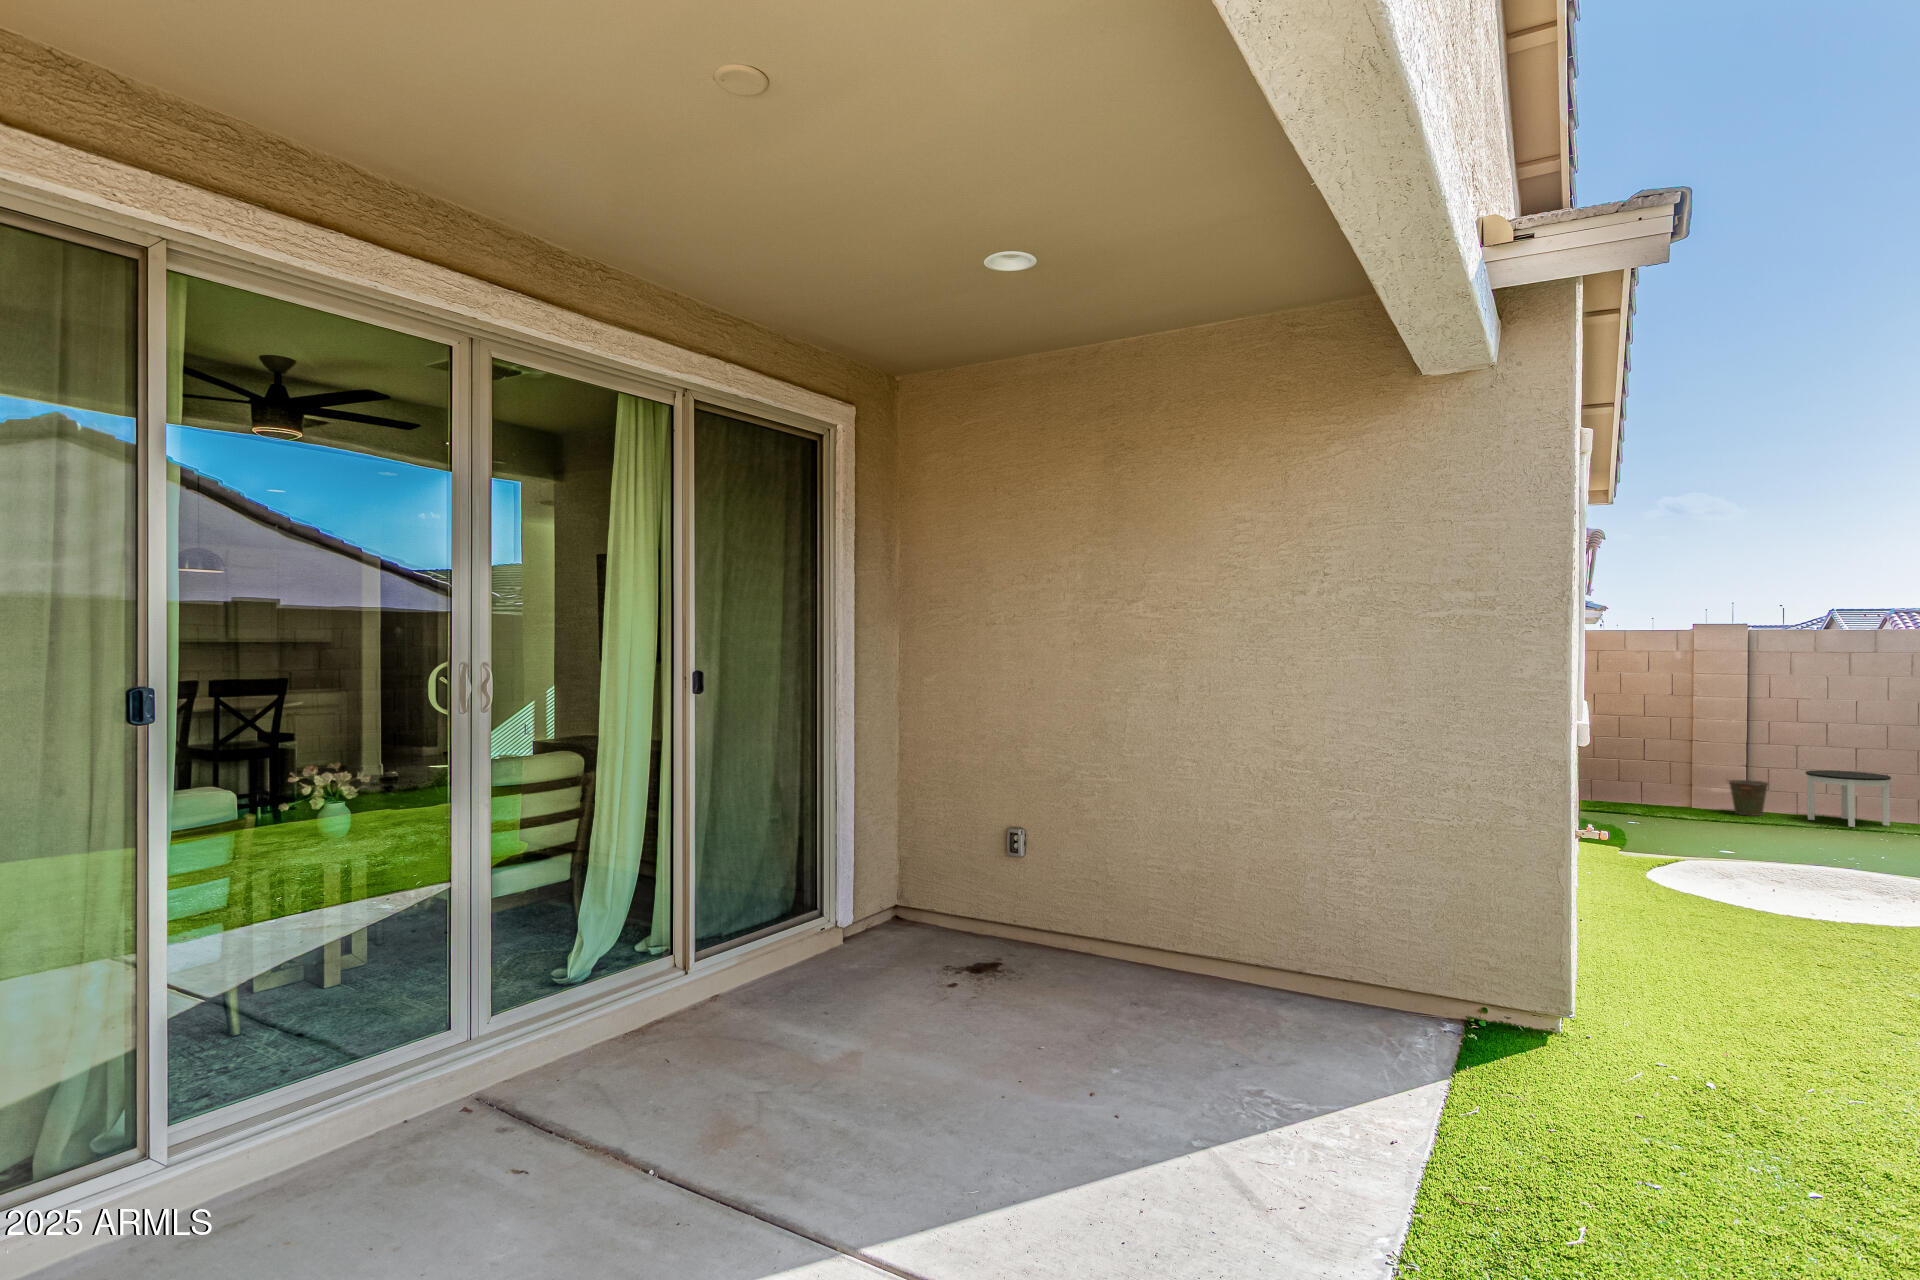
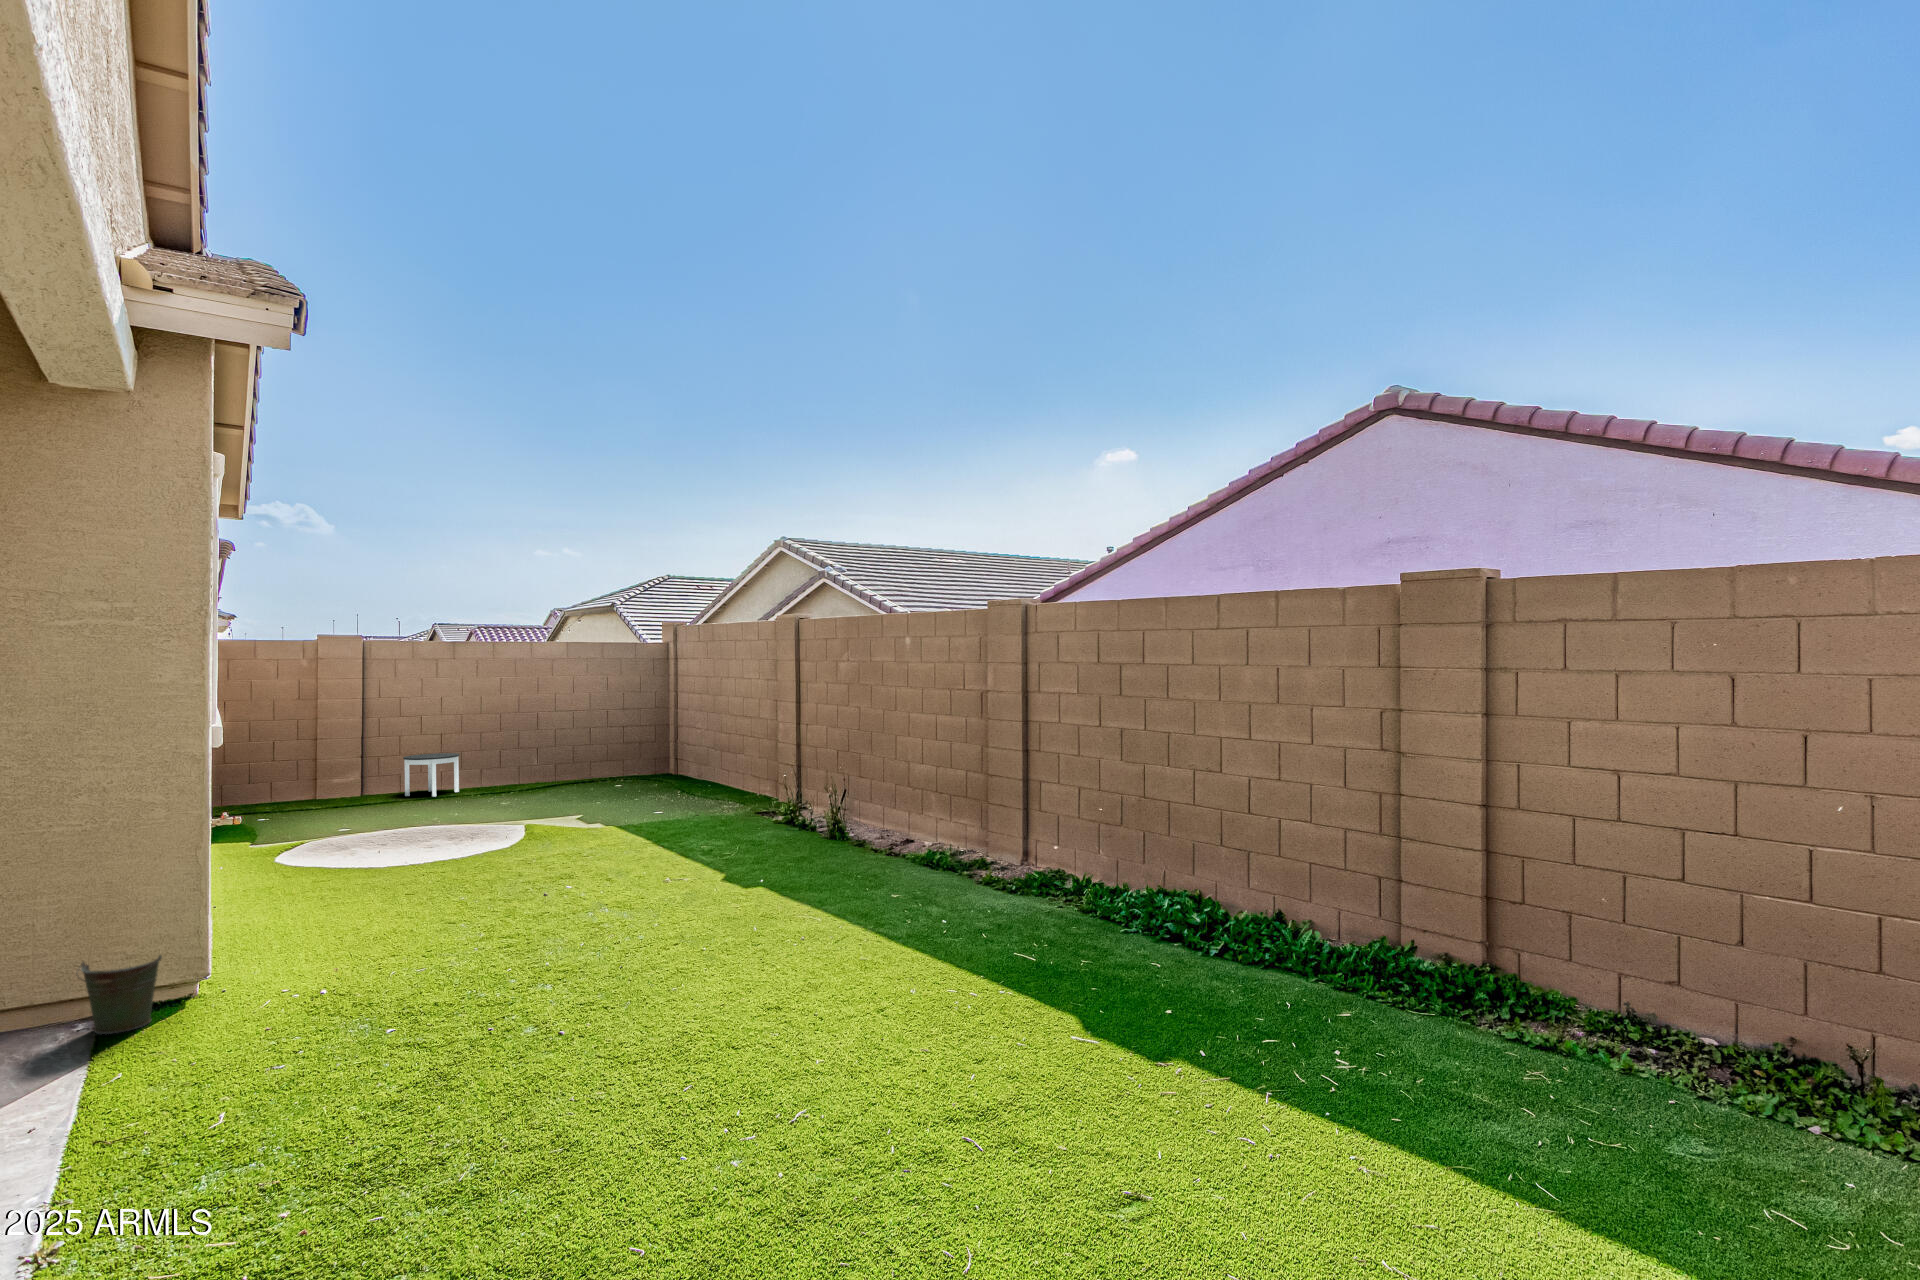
bucket: present [1727,780,1769,816] -> present [81,955,162,1034]

